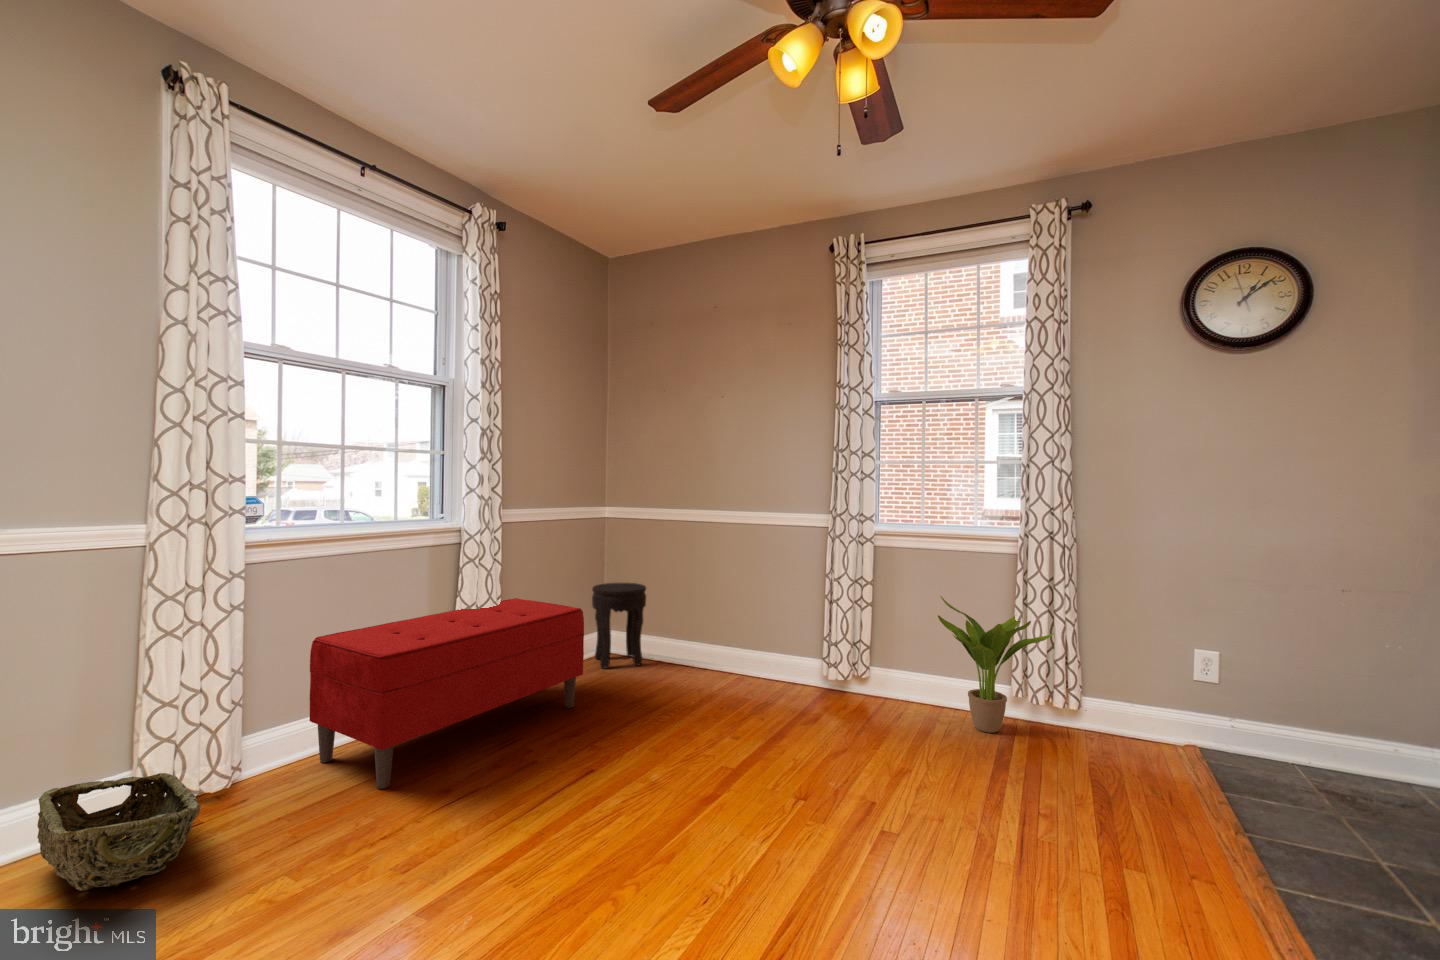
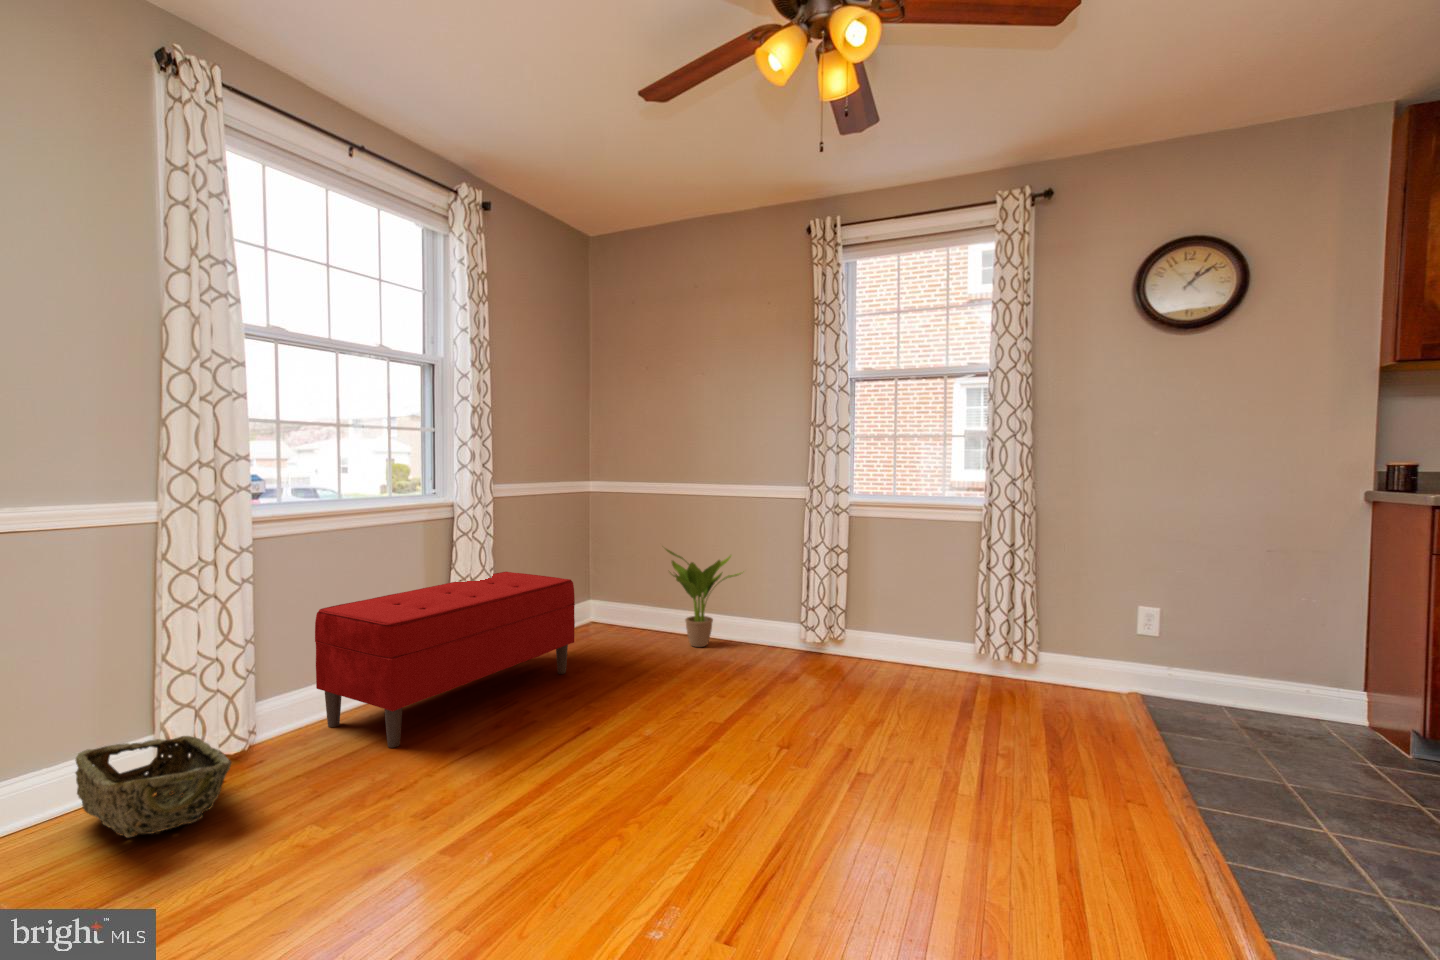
side table: present [592,583,646,669] -> none [578,556,631,639]
potted plant: present [938,596,1054,733] -> present [665,549,744,647]

